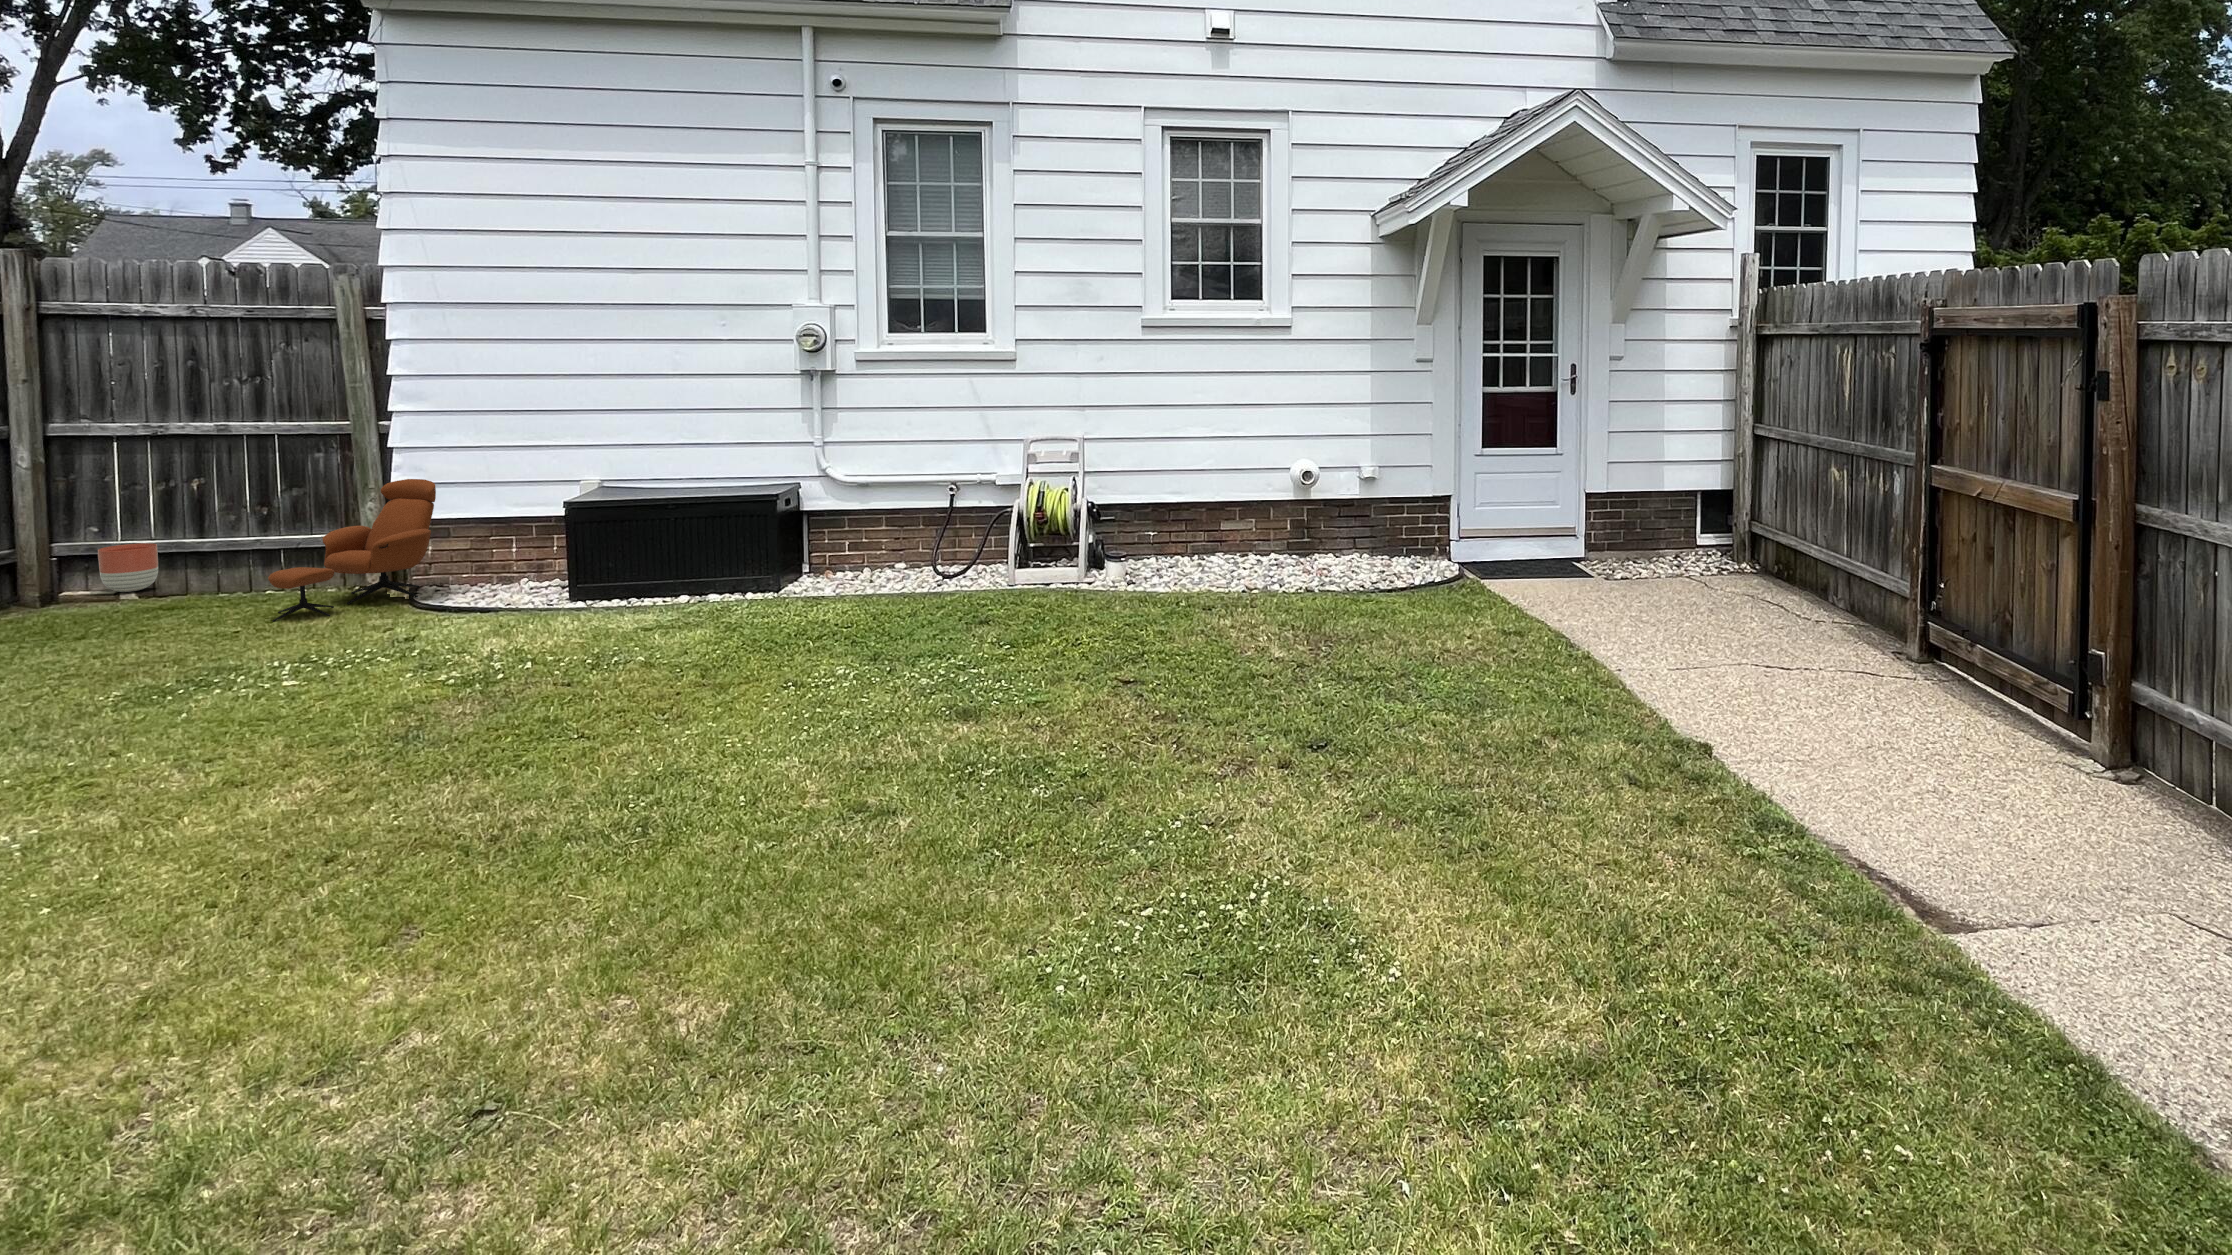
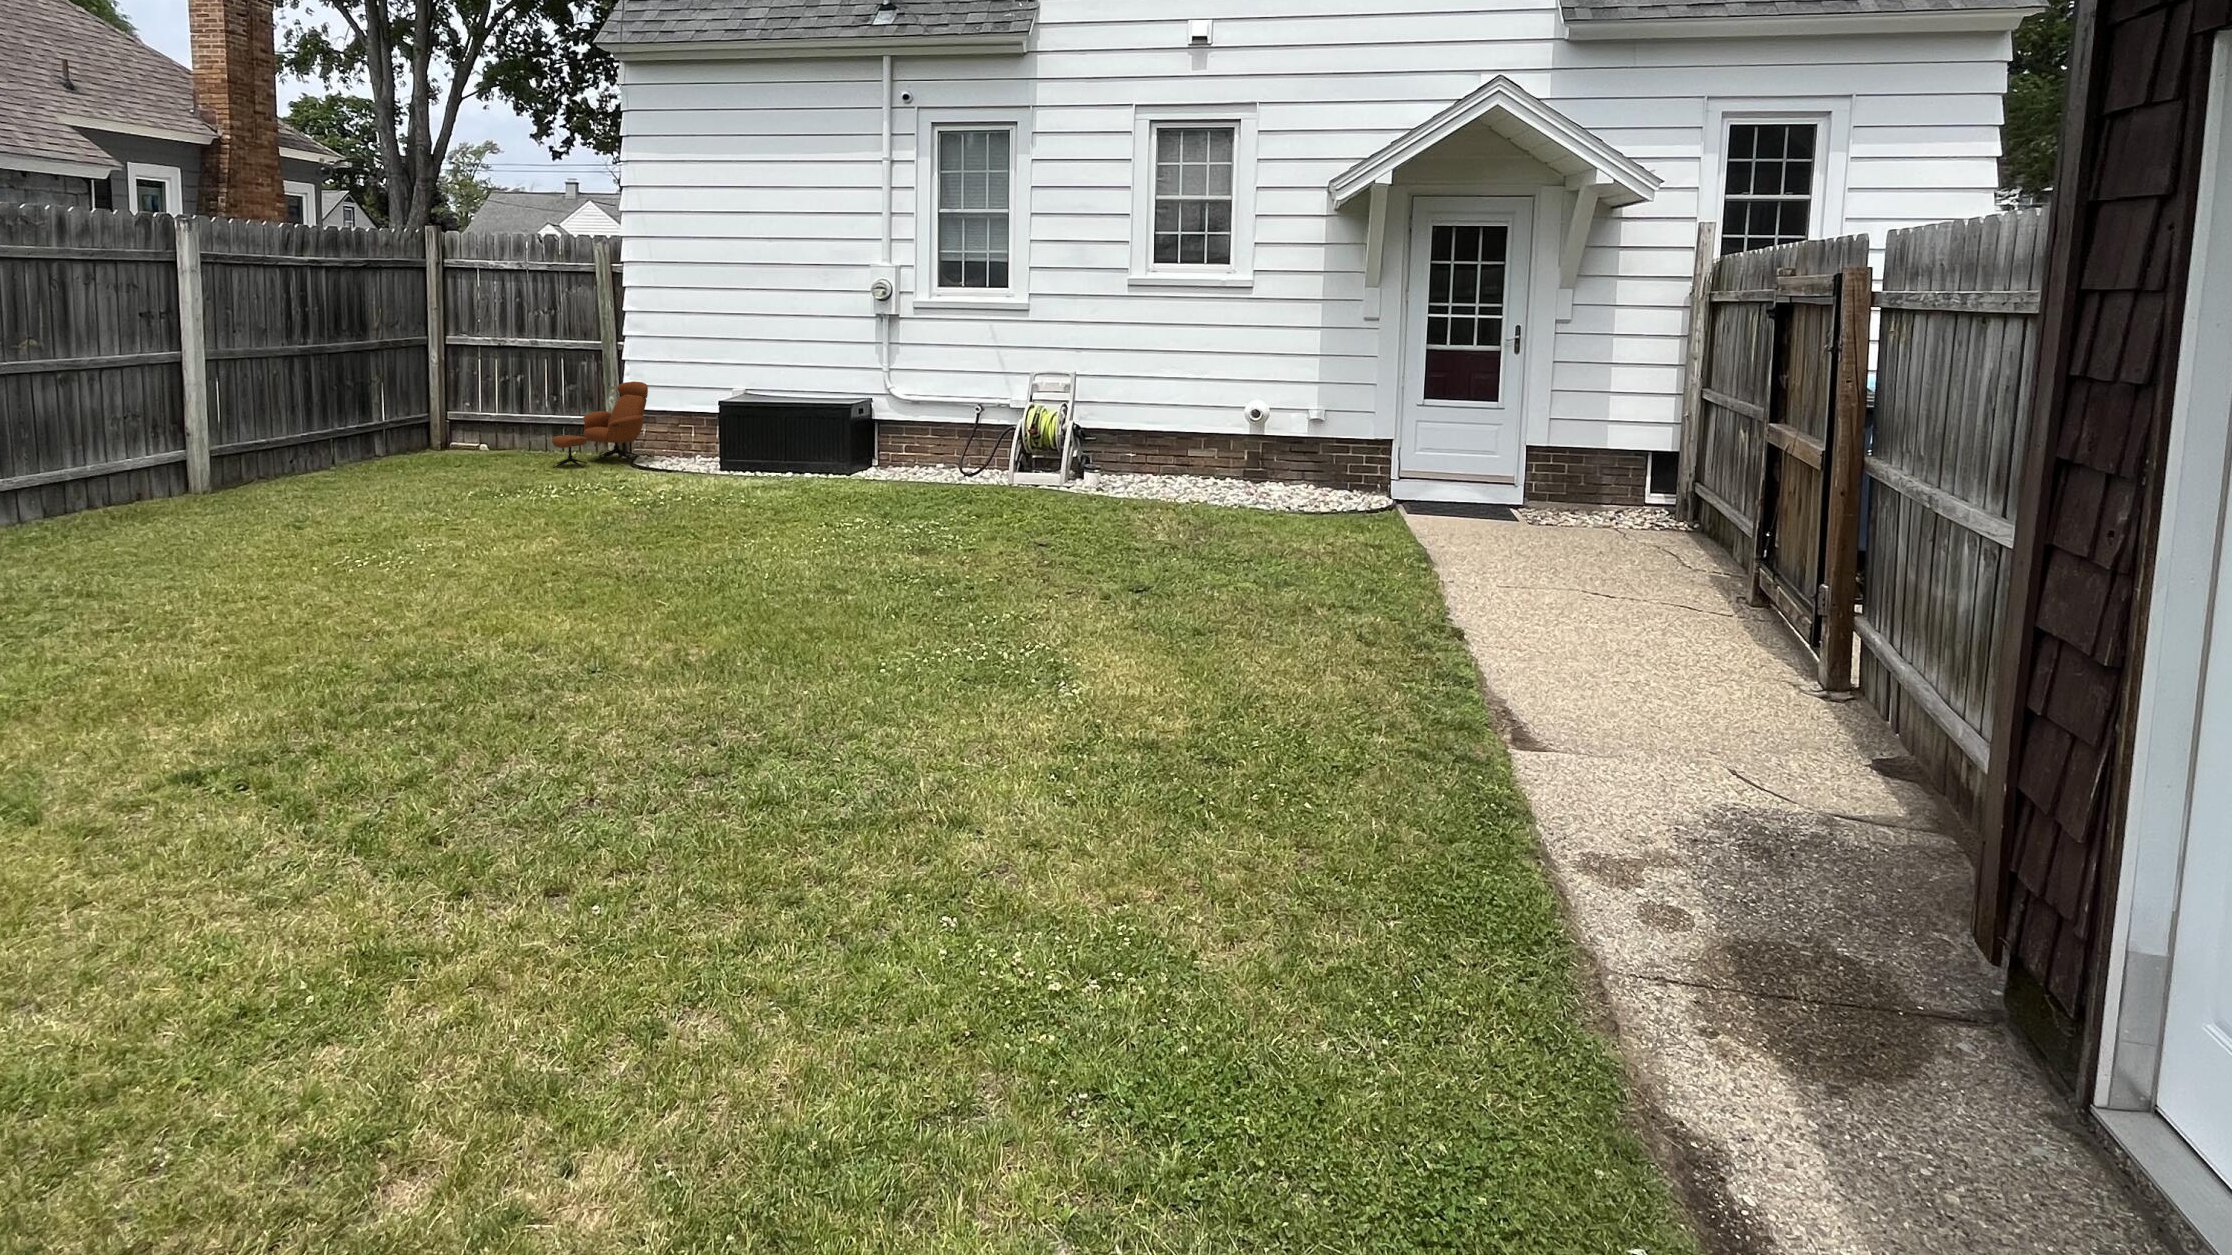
planter: present [98,543,158,592] -> none [469,416,499,446]

